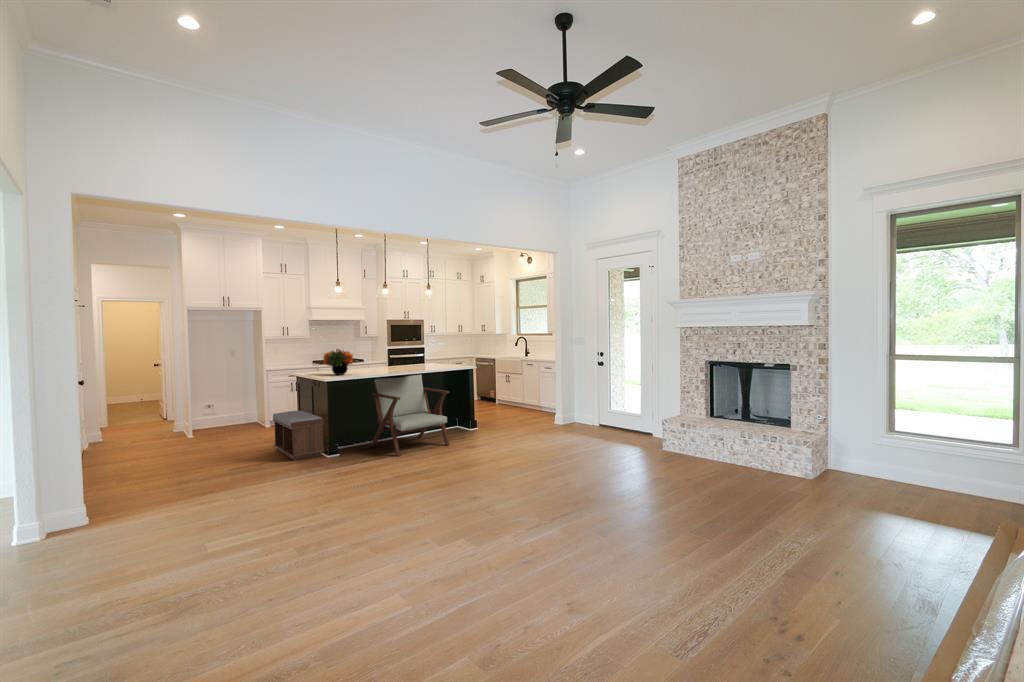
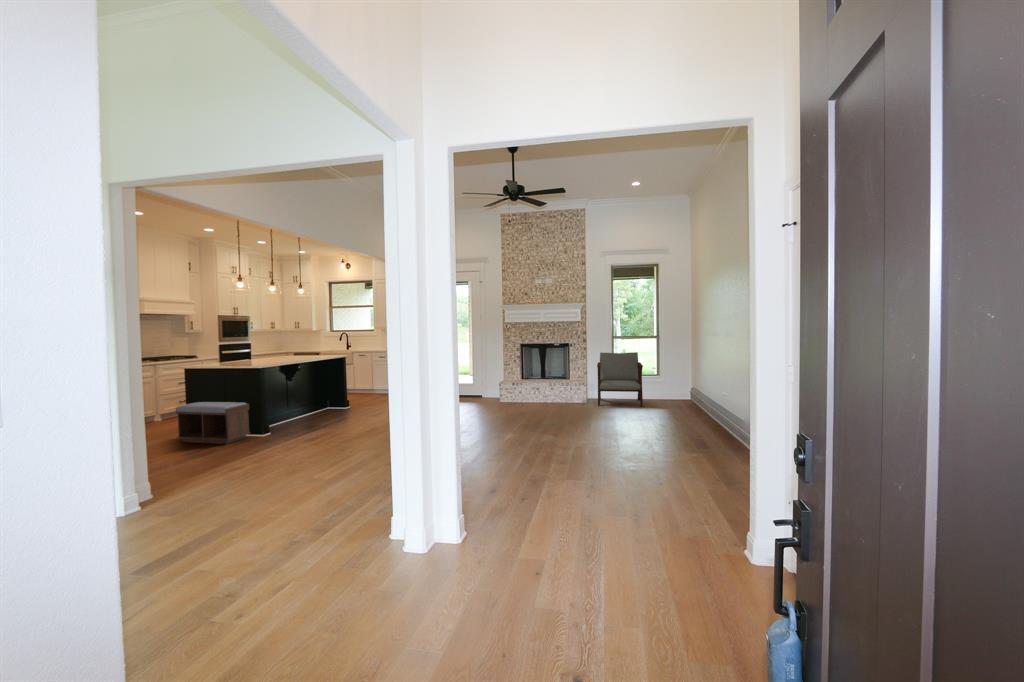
flower arrangement: present [323,349,353,375] -> none [241,341,271,364]
lounge chair: present [371,375,449,456] -> present [597,352,643,407]

